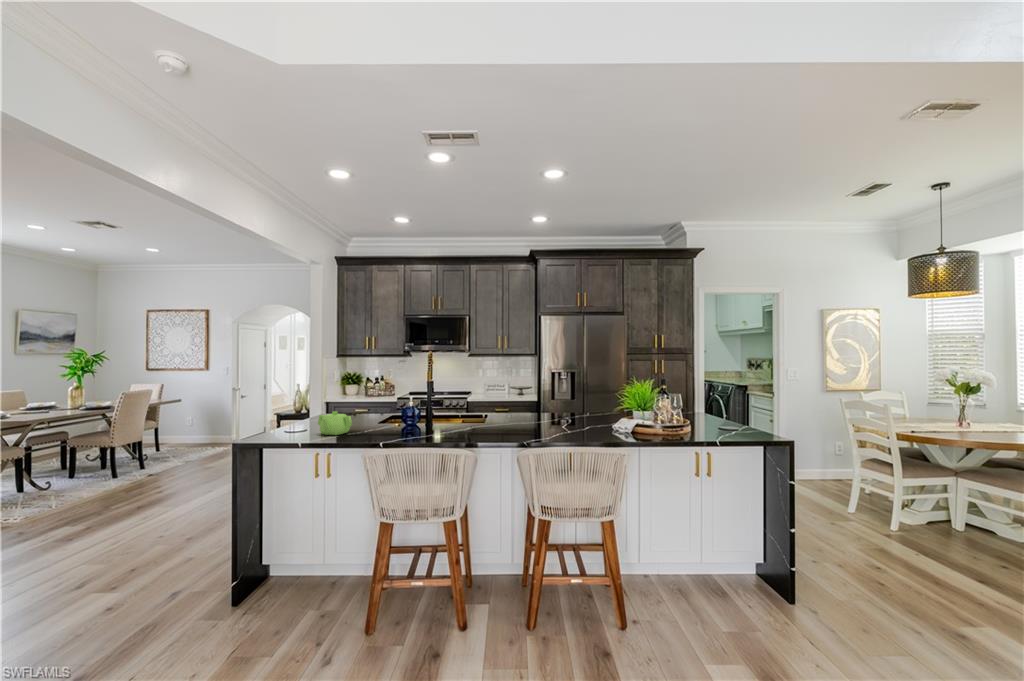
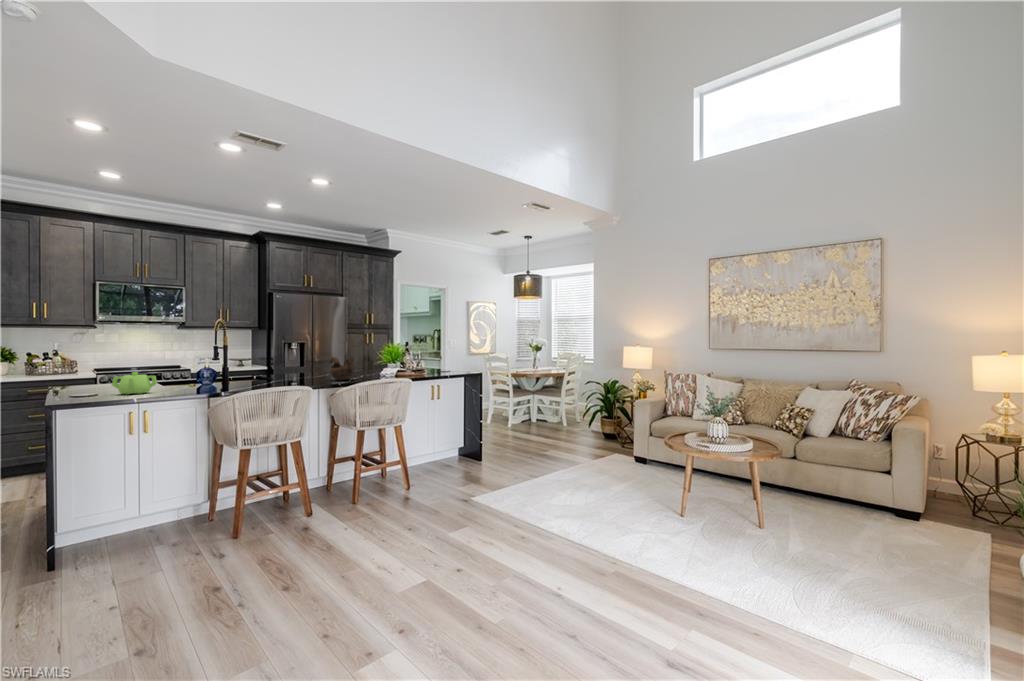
decorative bowl: none [538,398,569,435] -> present [330,356,355,380]

